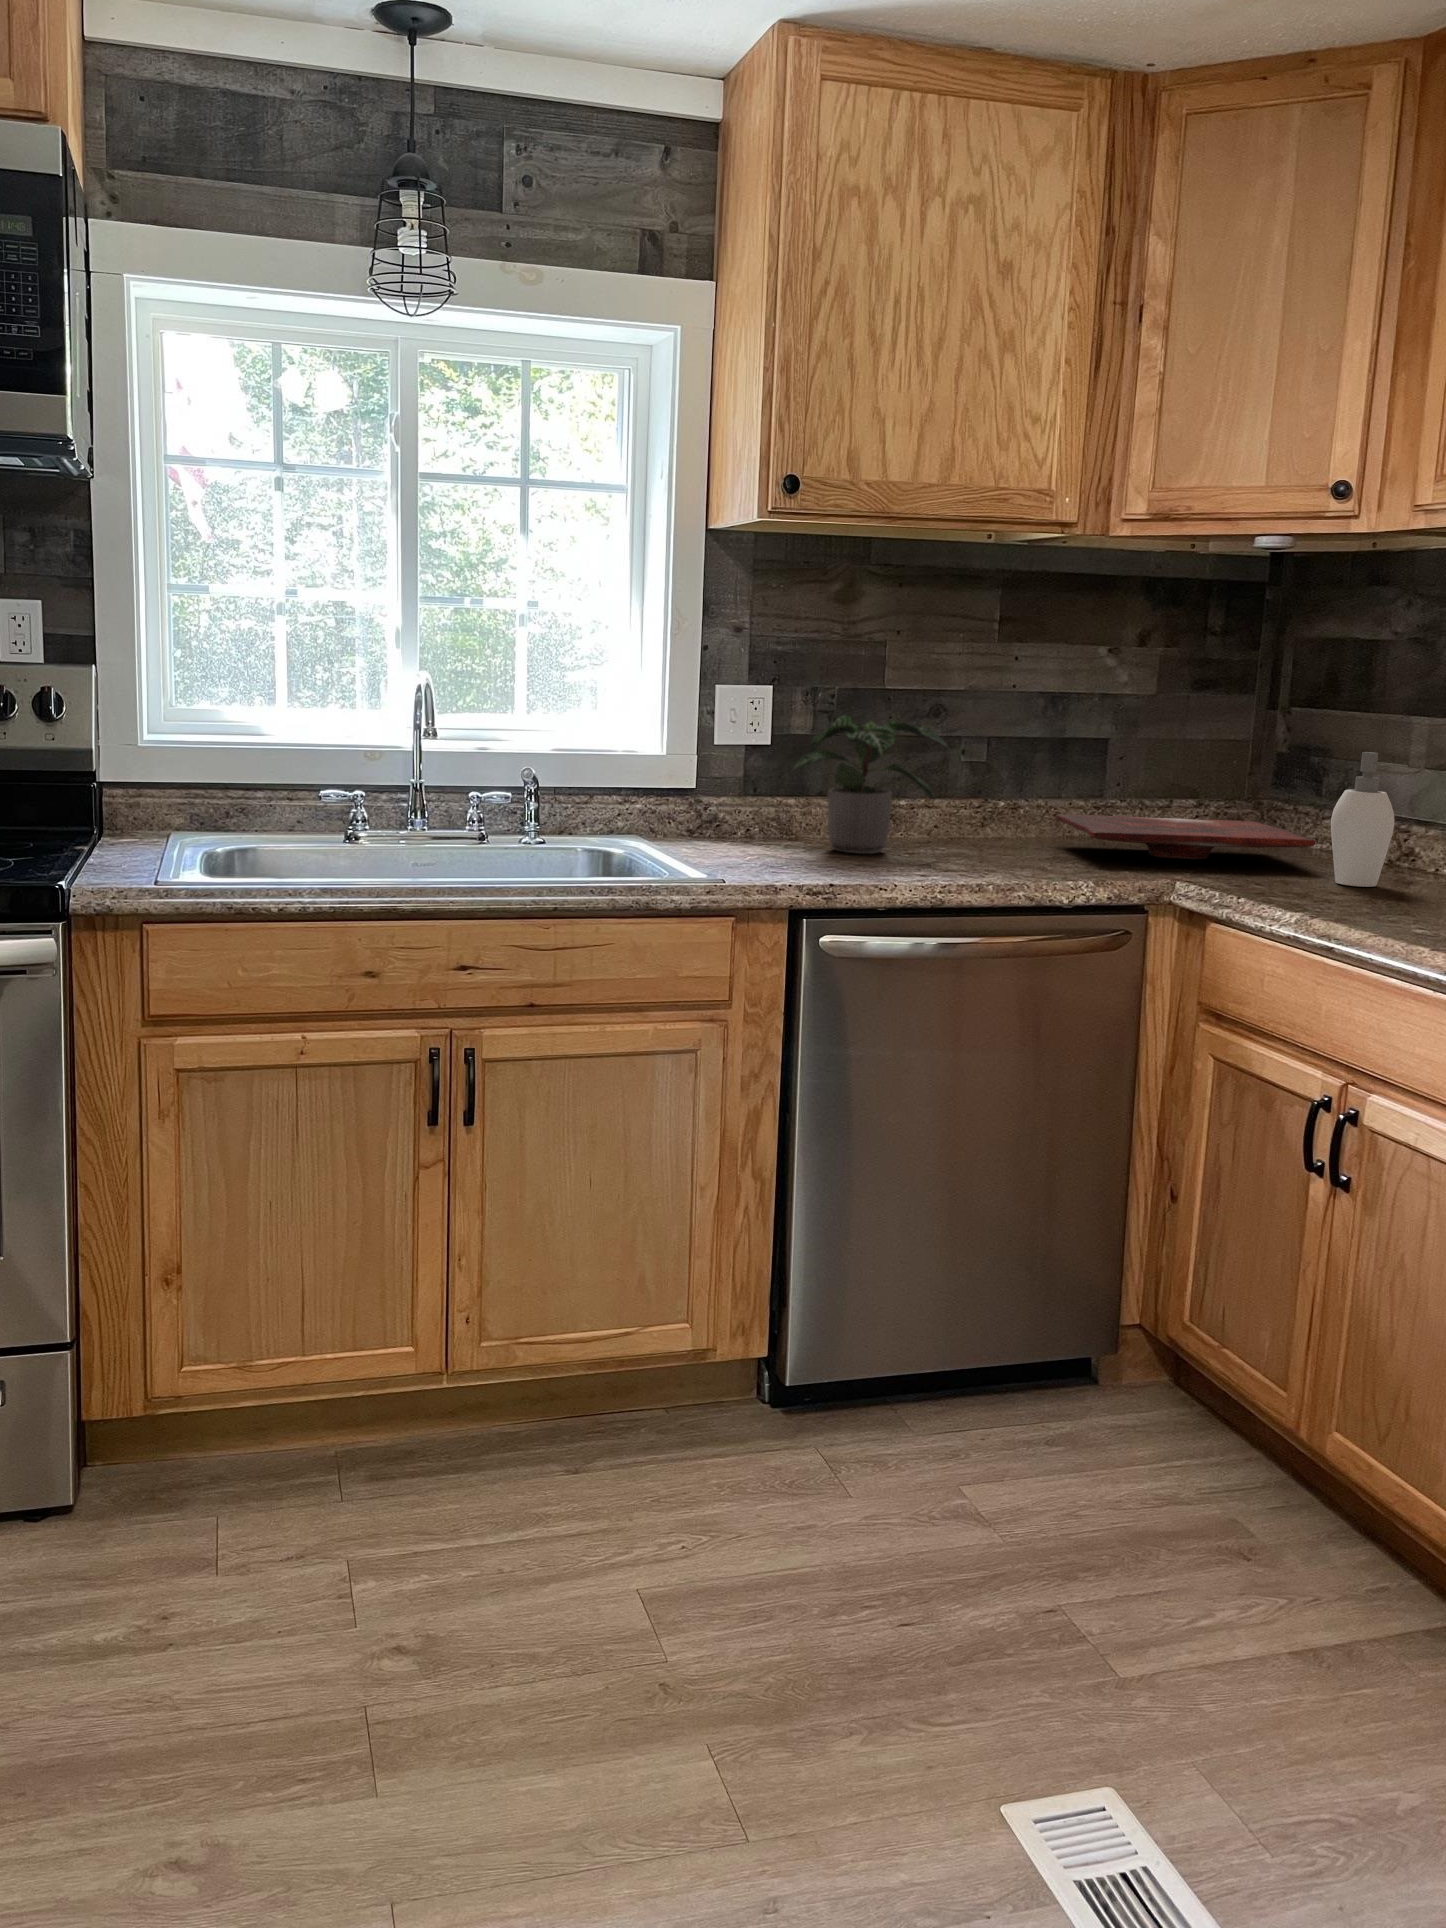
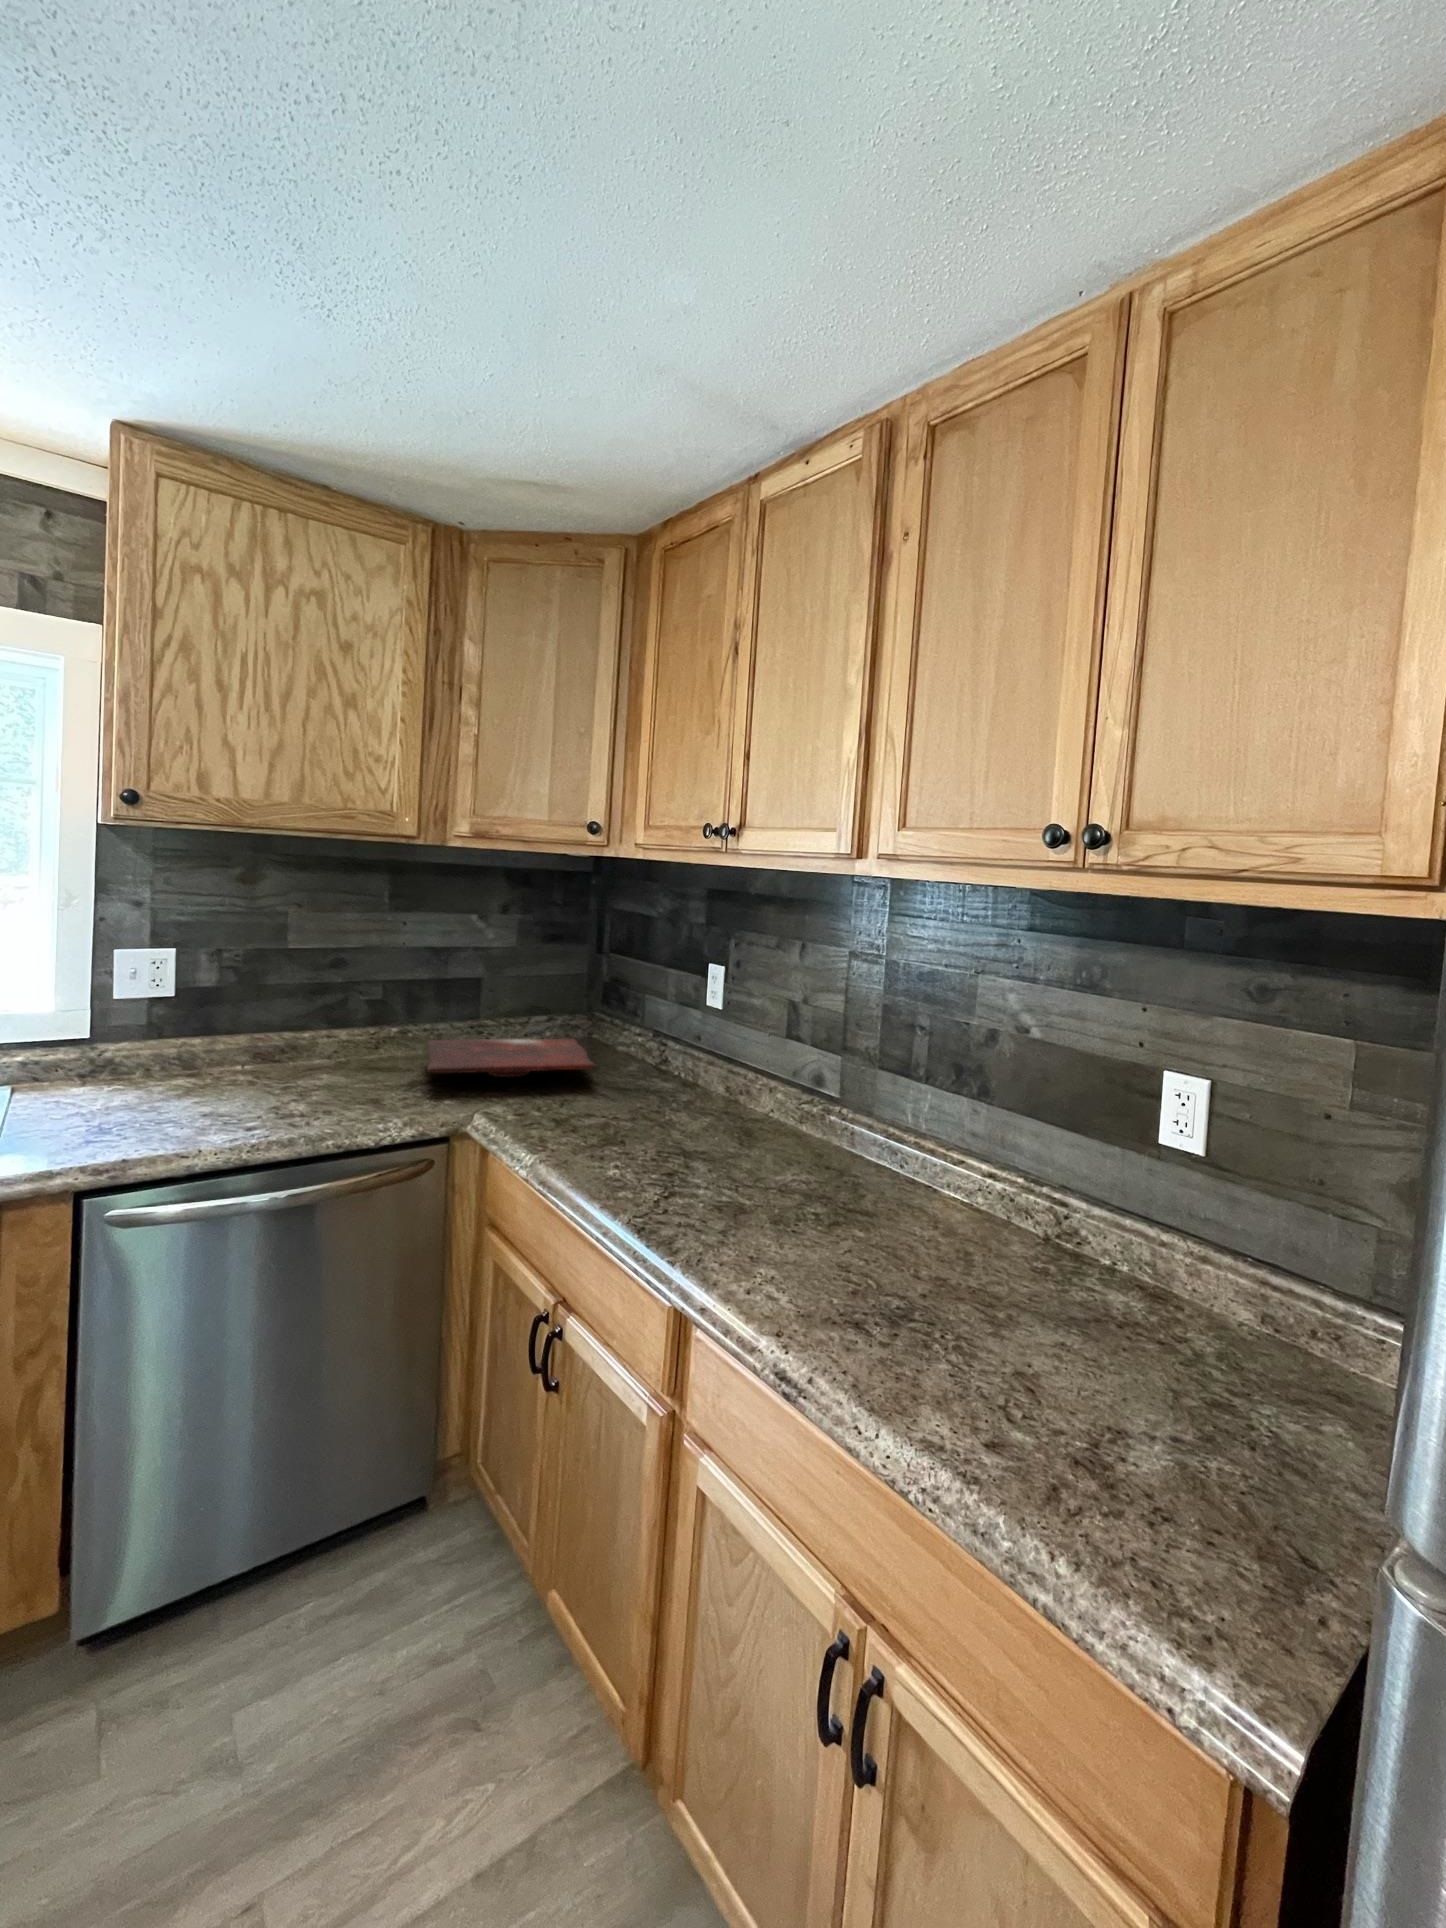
potted plant: present [792,715,948,854] -> none [160,977,321,1094]
soap dispenser: present [1331,752,1408,887] -> none [596,1010,641,1106]

